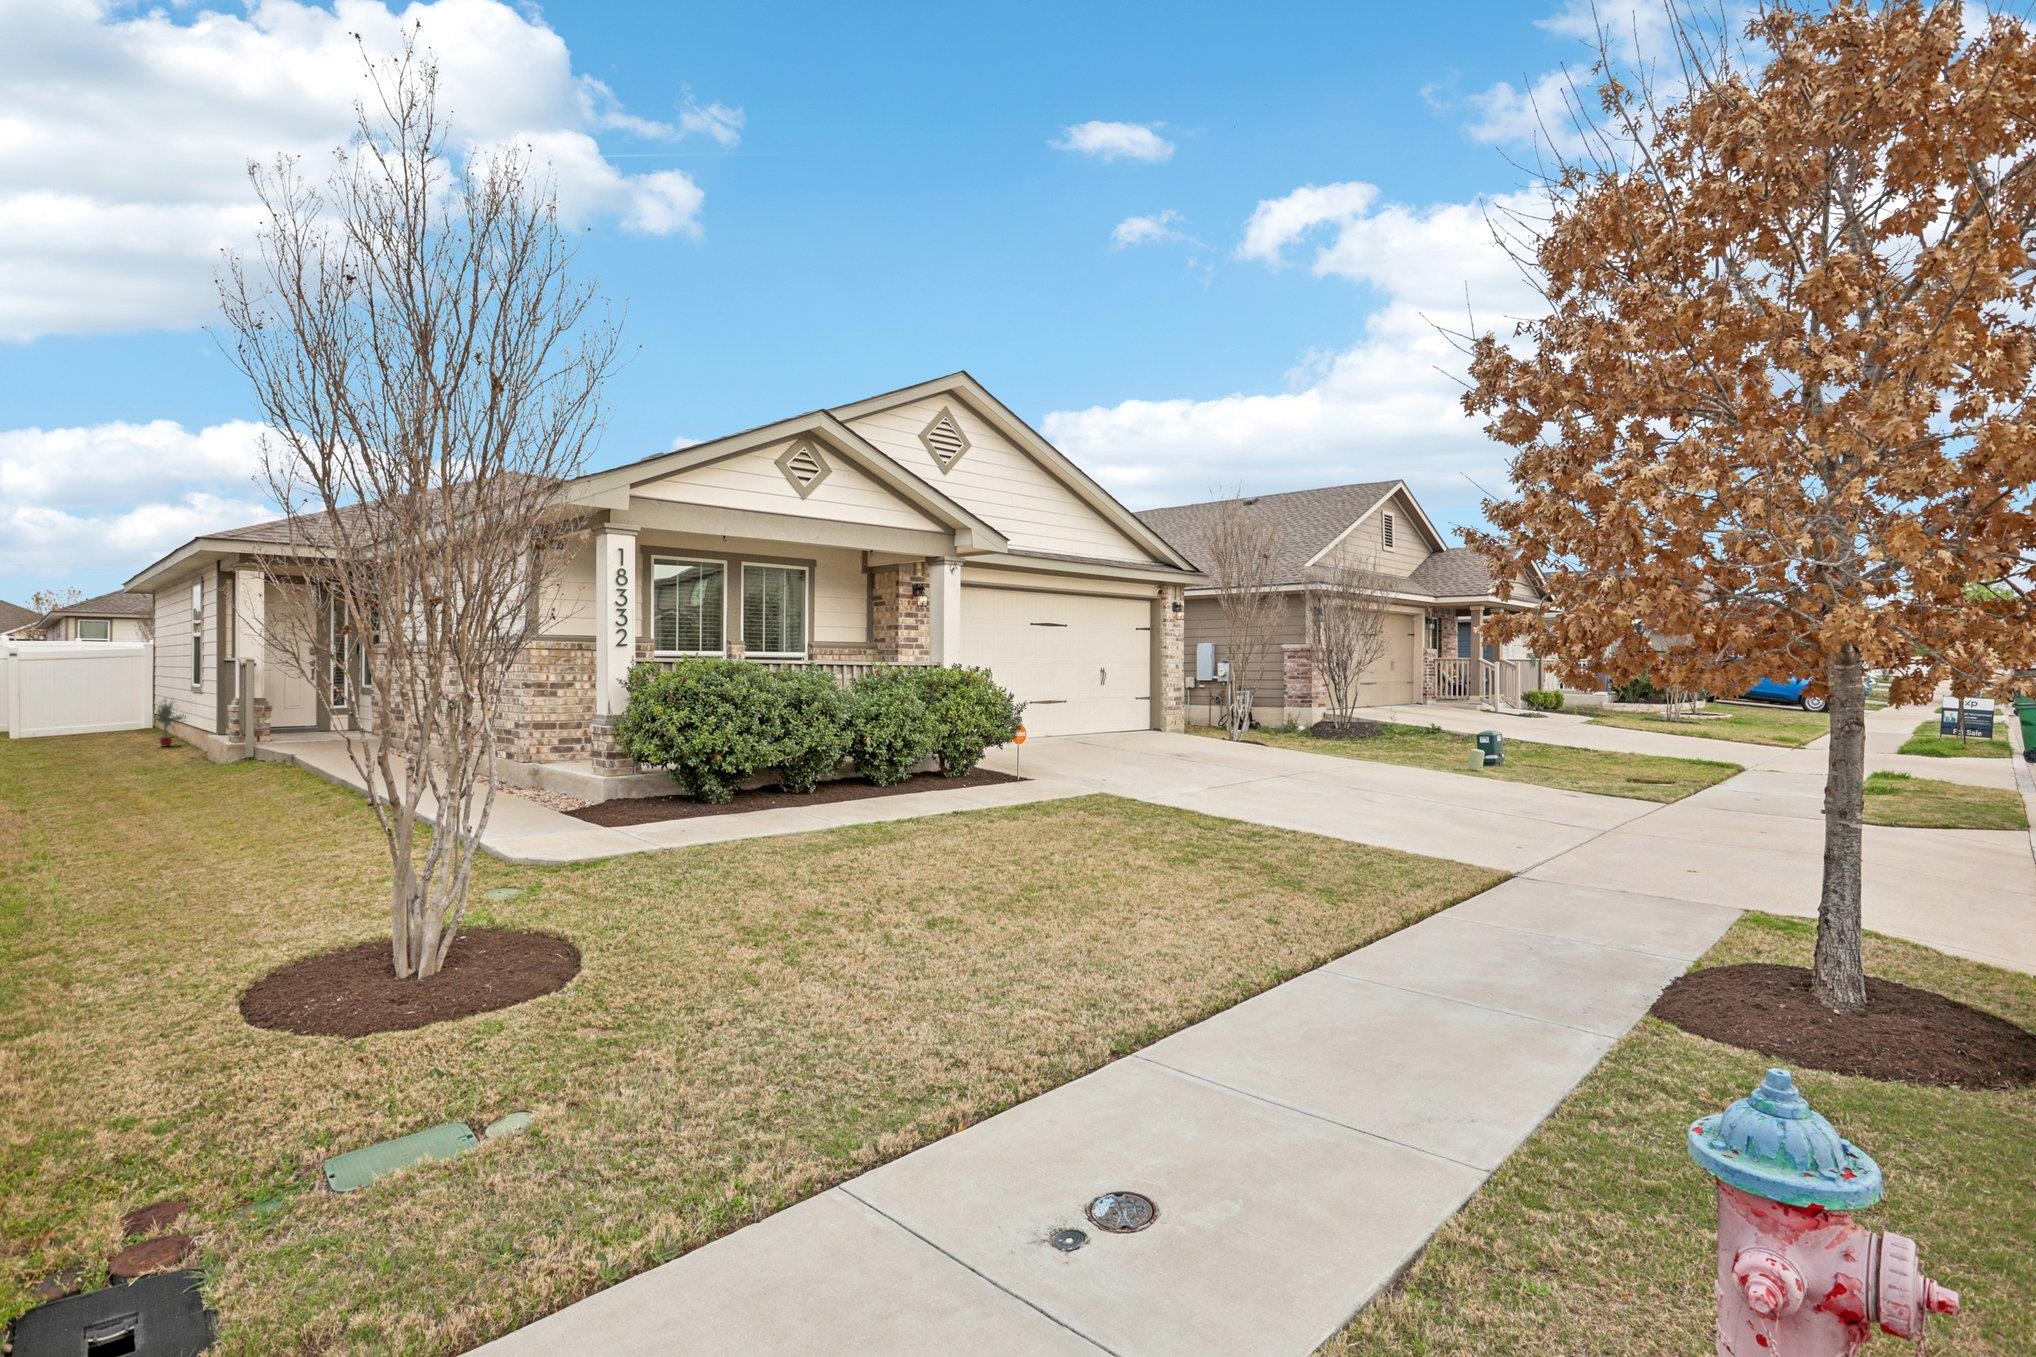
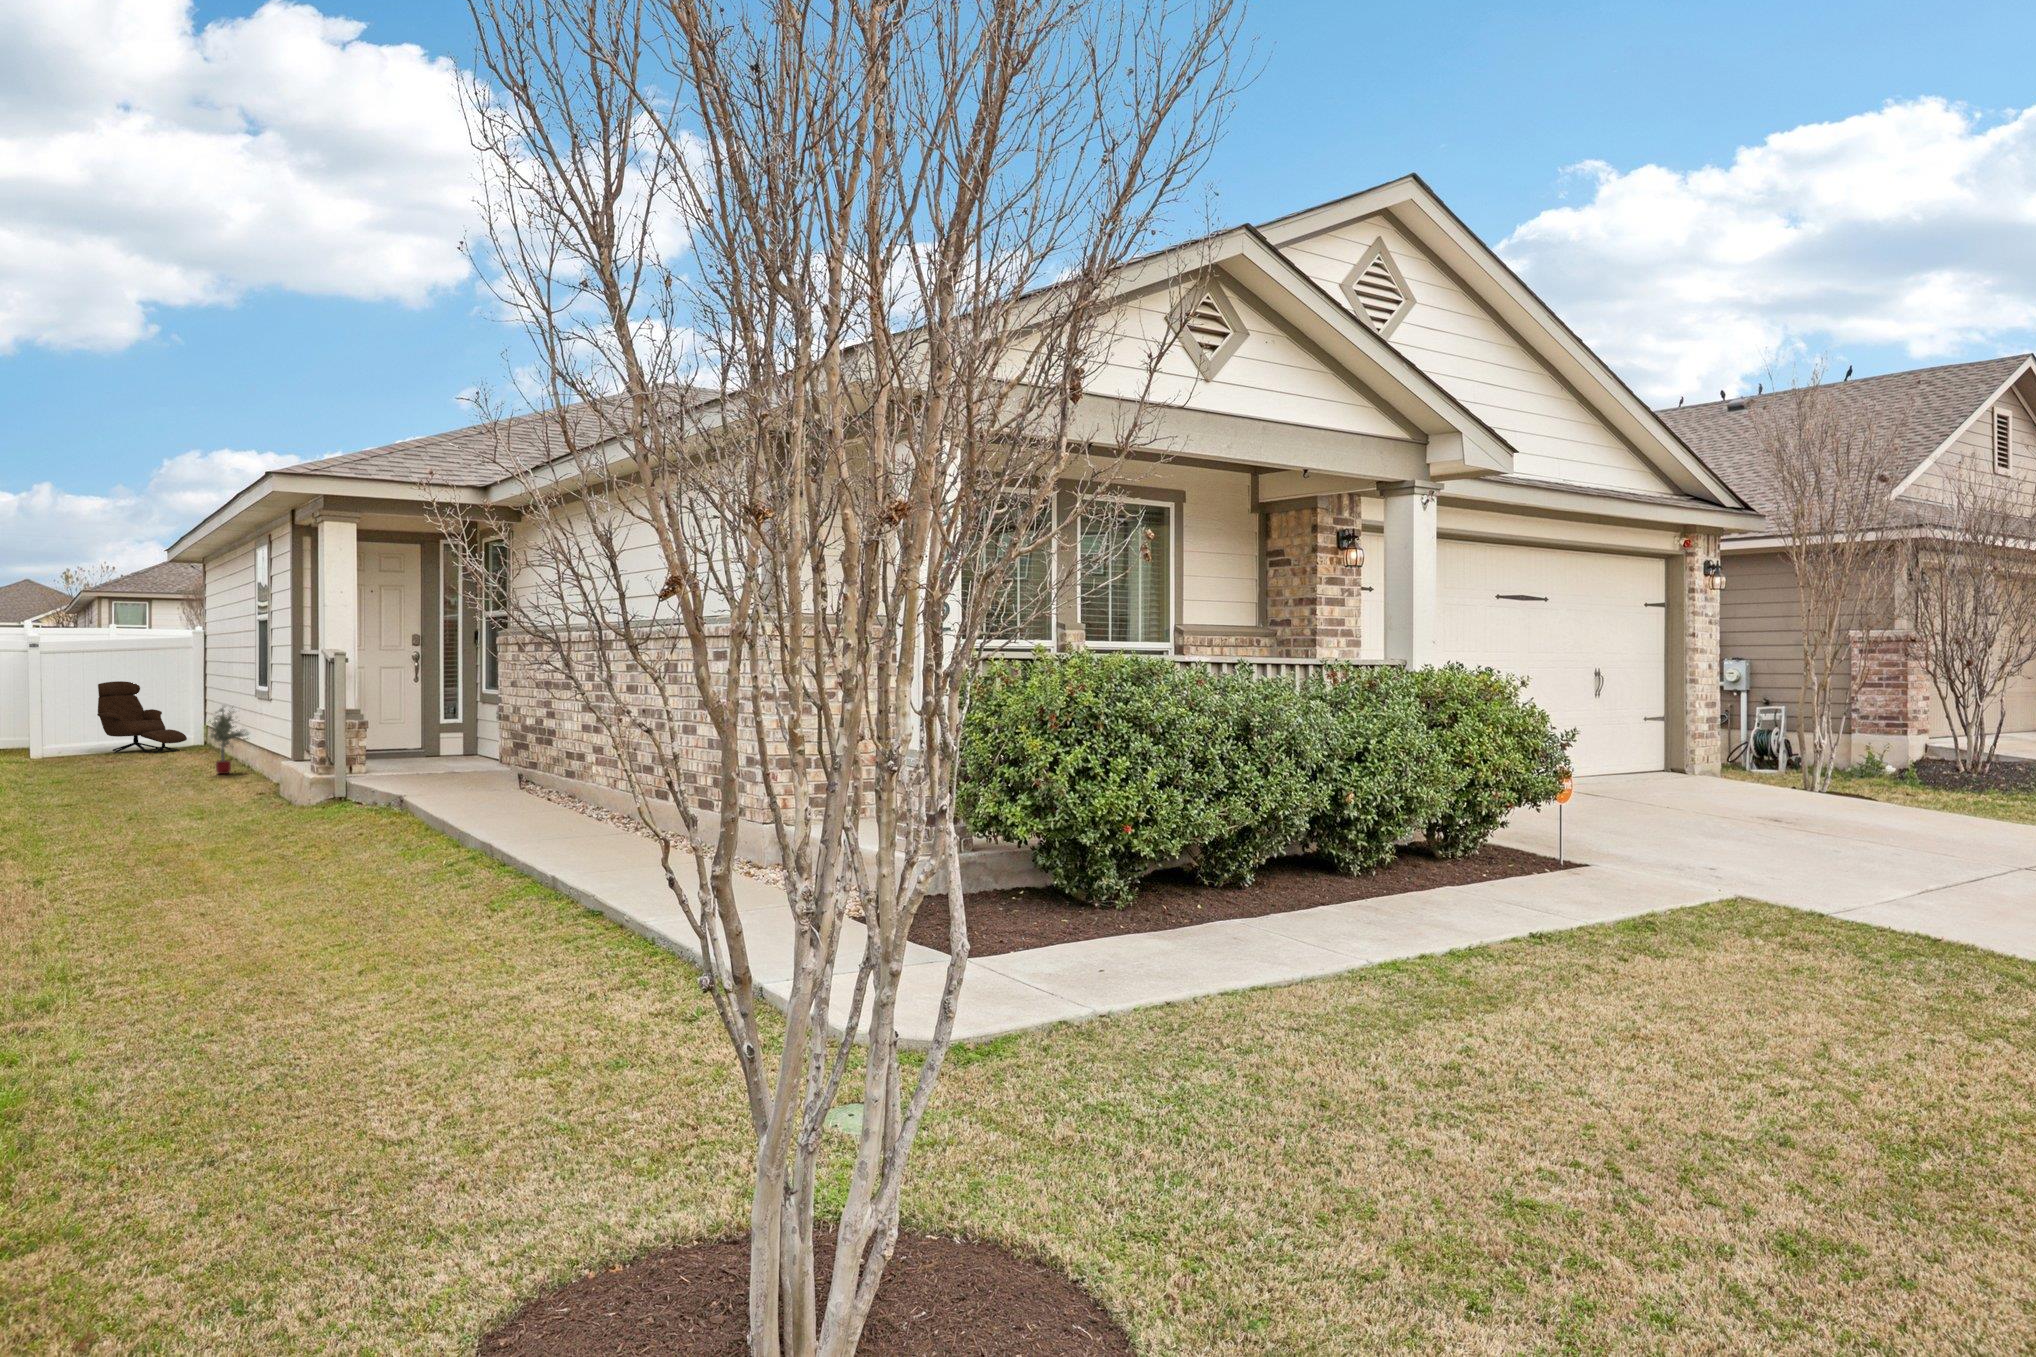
lounge chair: none [63,682,138,735] -> present [97,681,187,753]

